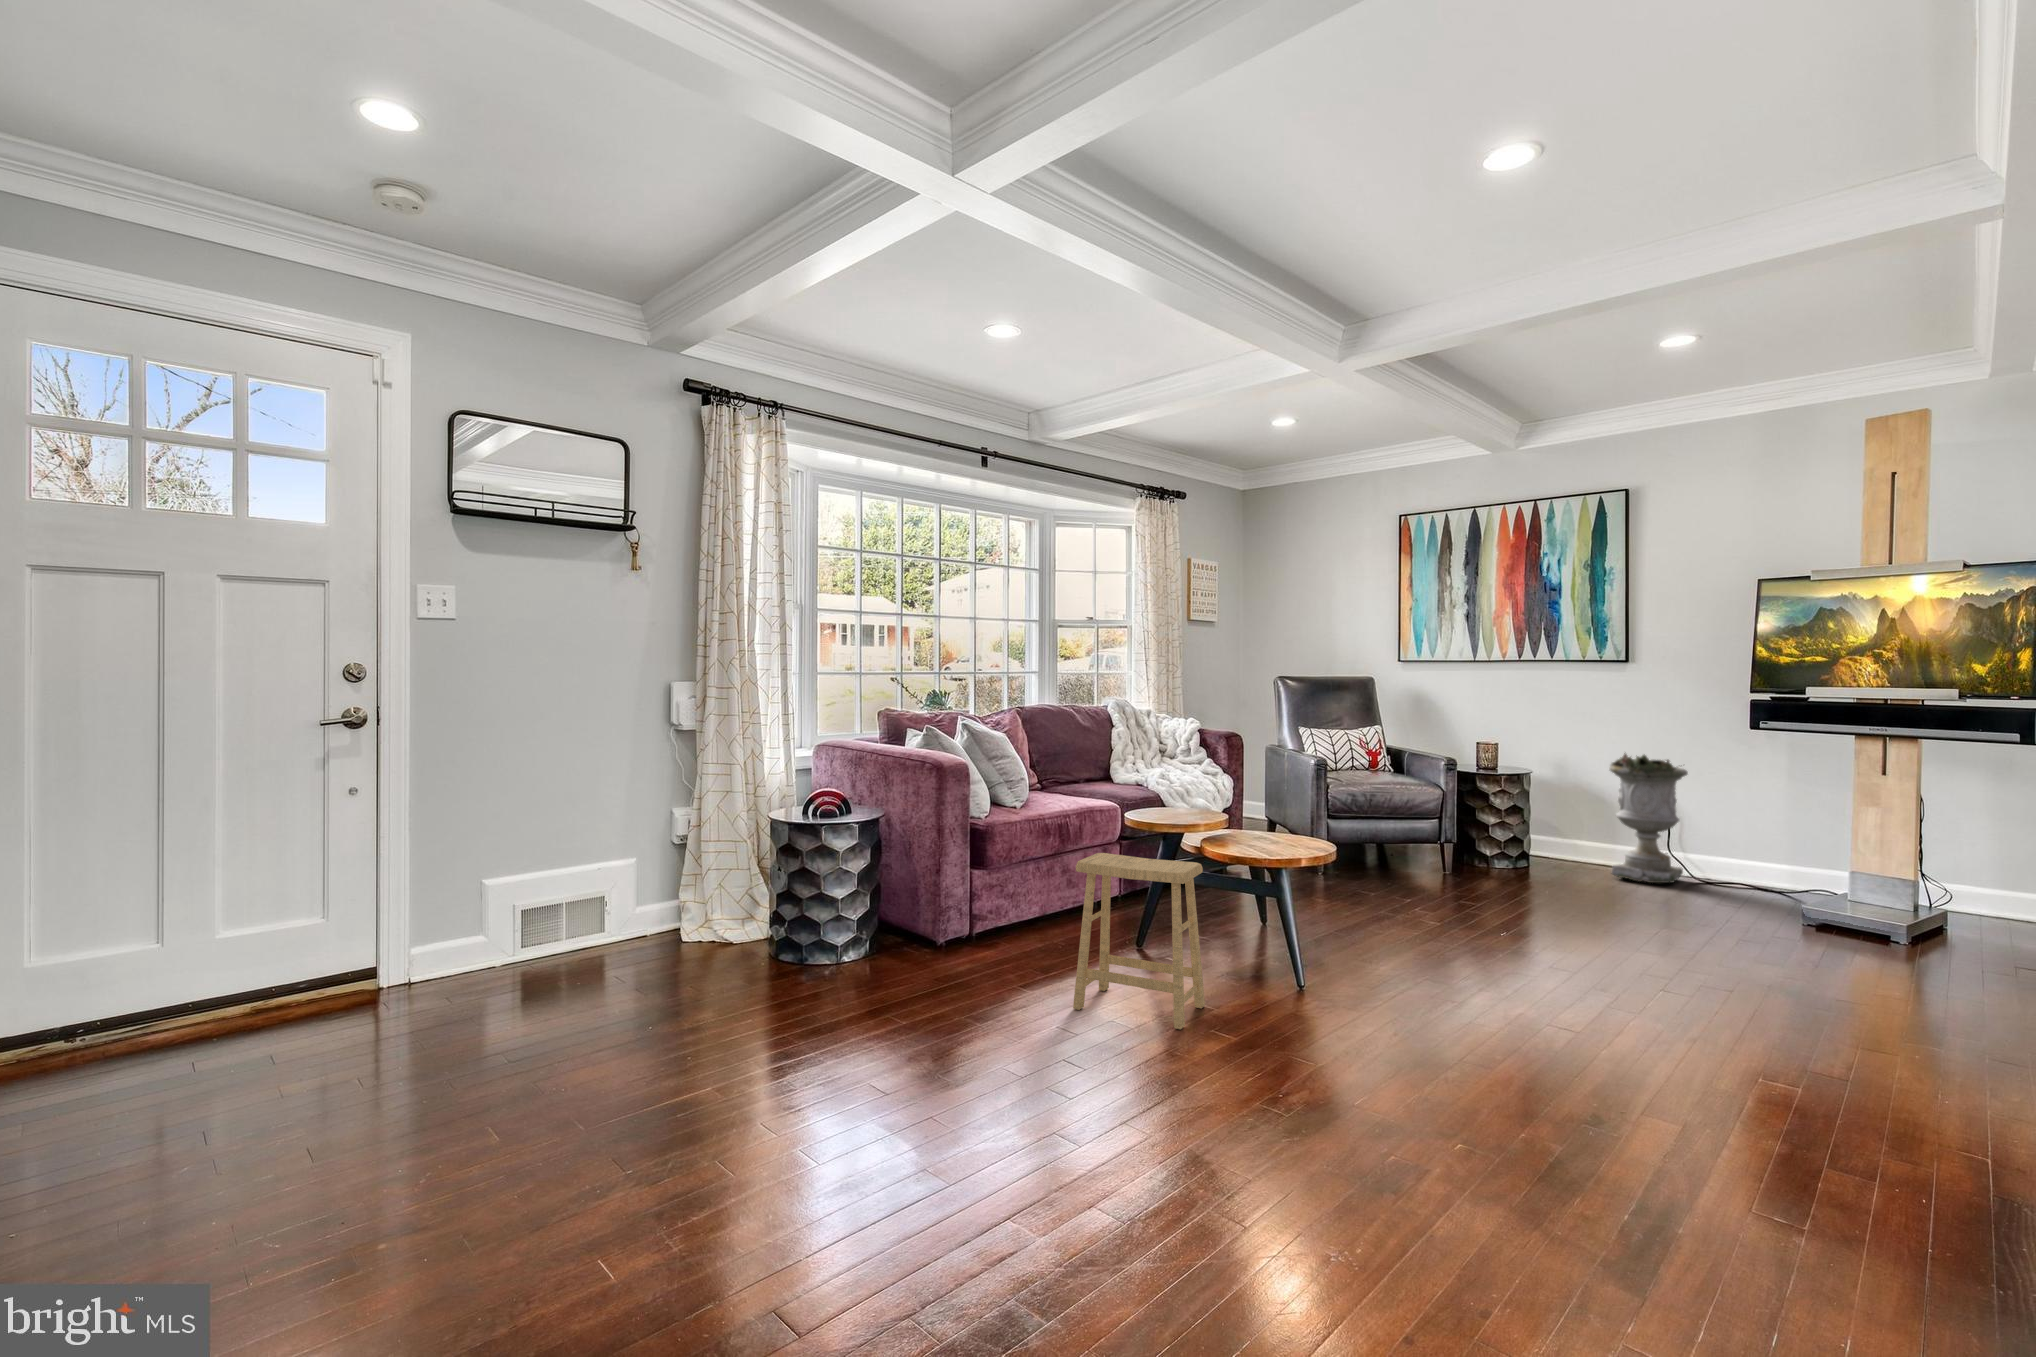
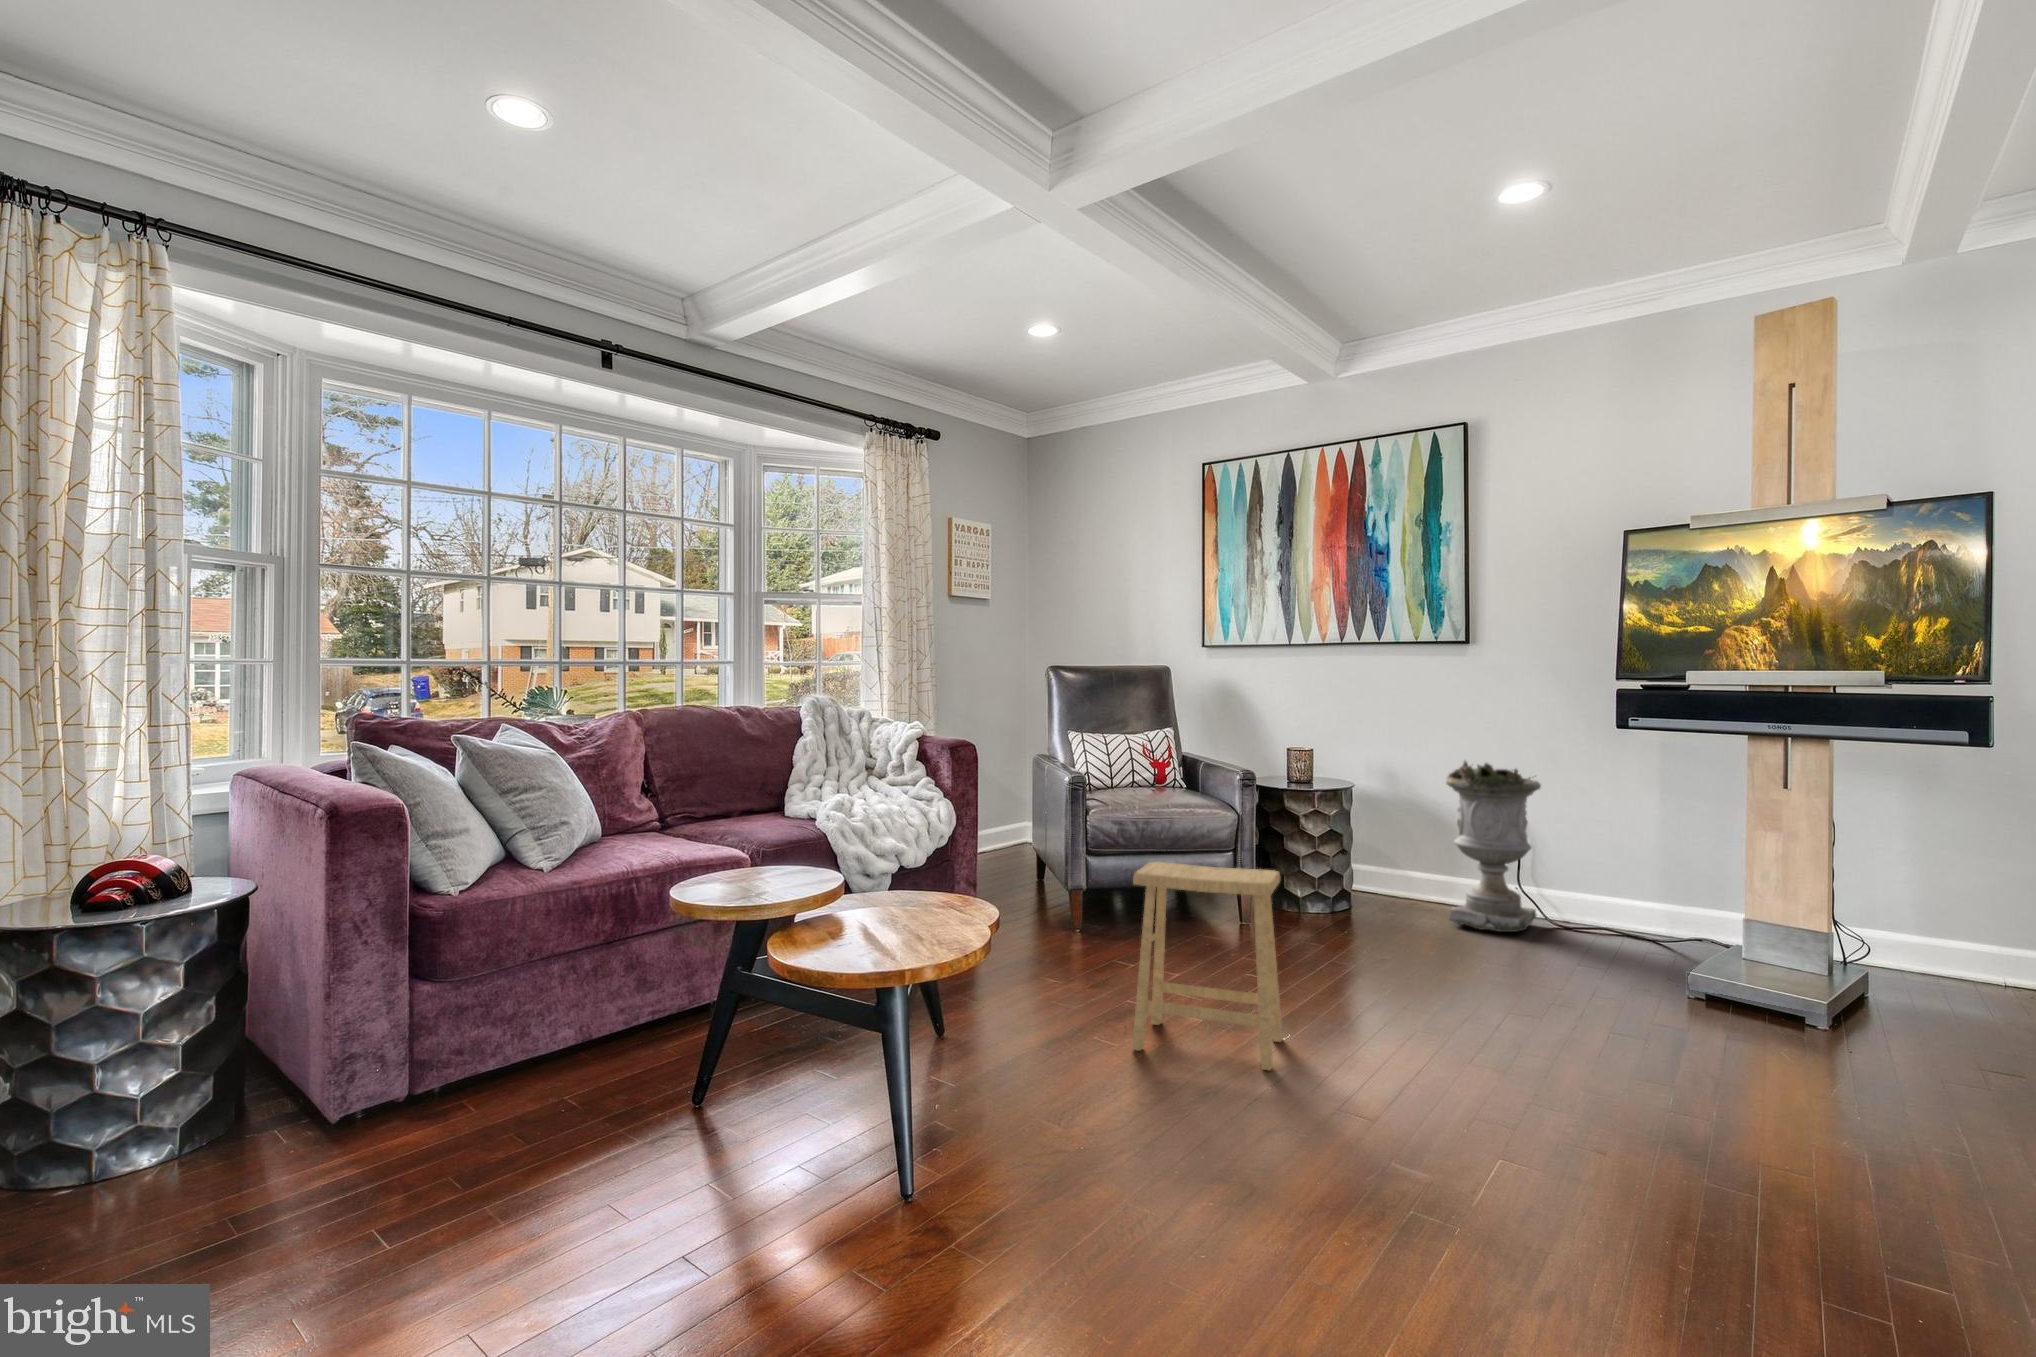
footstool: present [1073,853,1205,1030] -> present [1132,862,1283,1070]

